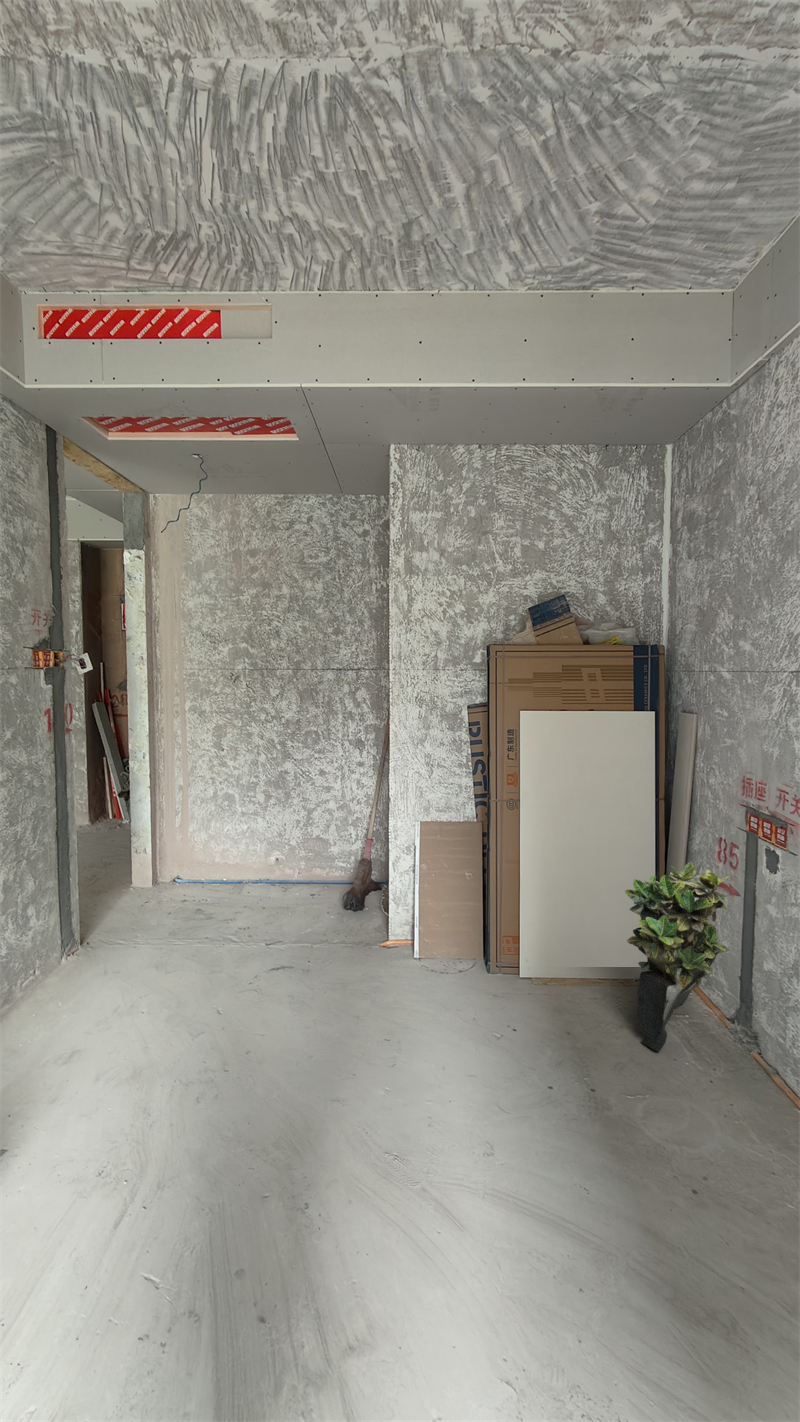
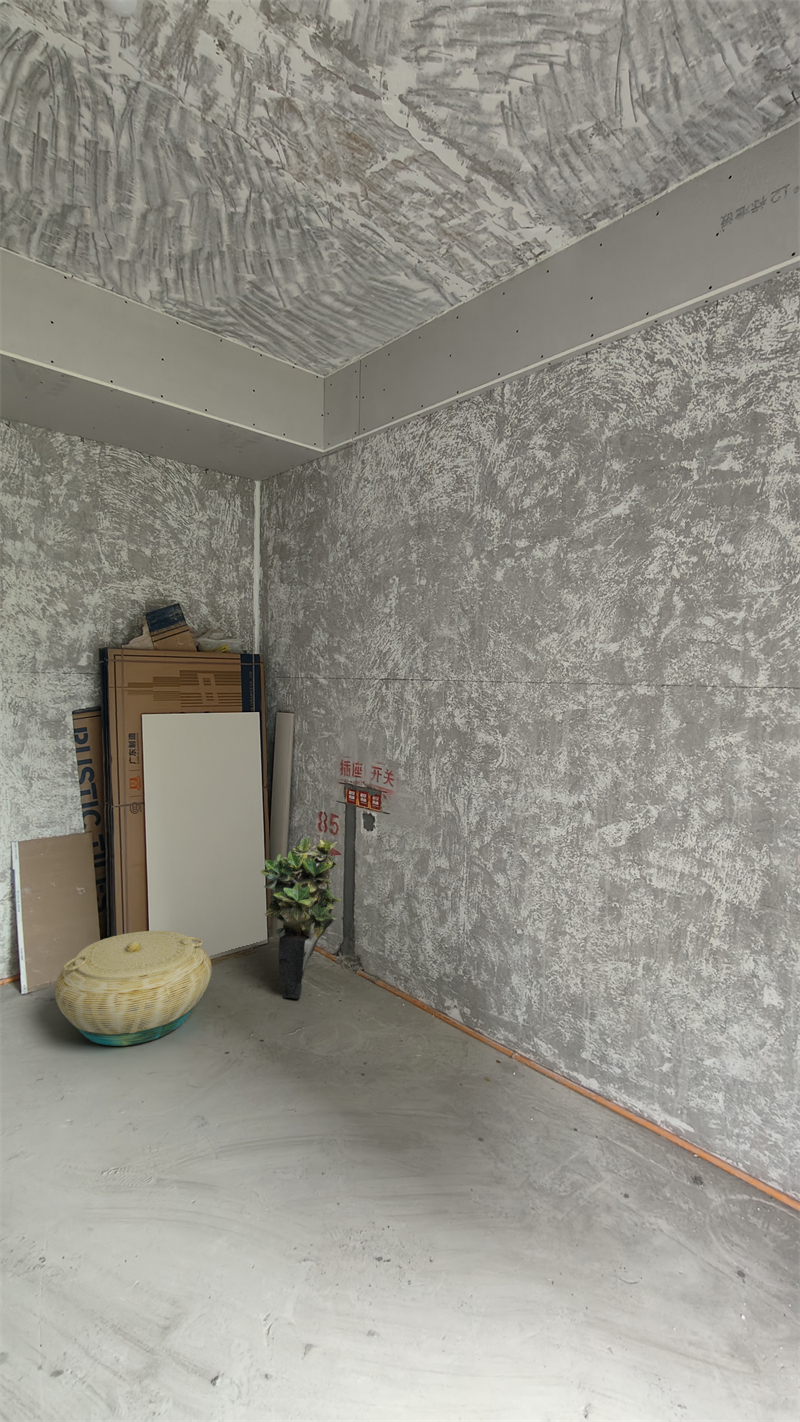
basket: none [419,919,562,1032] -> present [55,931,212,1046]

